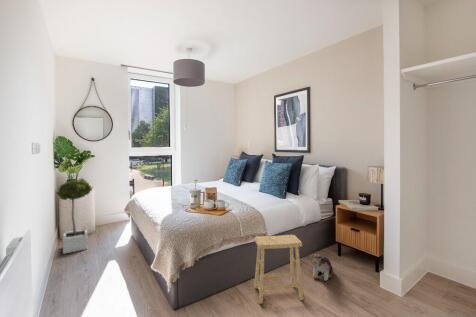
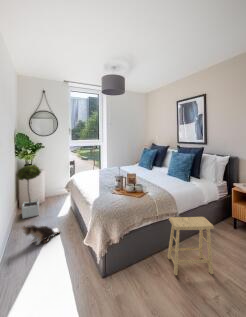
plush toy: present [310,254,333,281] -> present [22,225,60,245]

